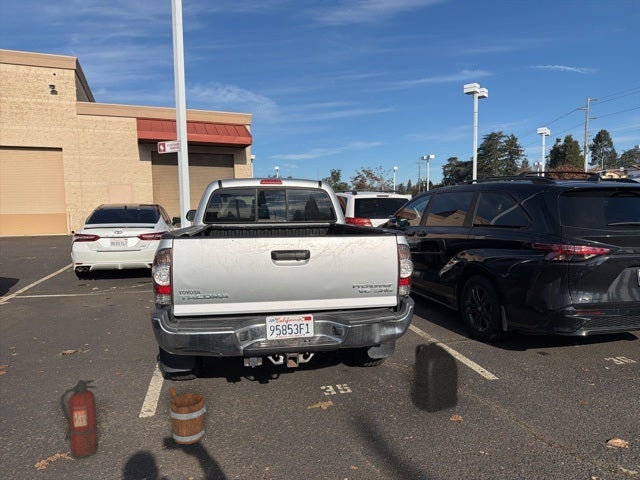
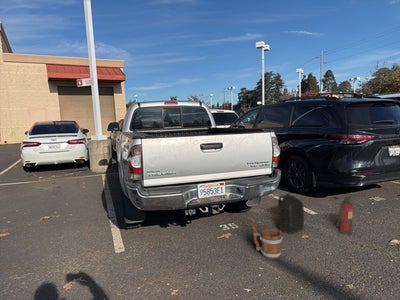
fire extinguisher: present [61,380,98,459] -> present [336,196,353,235]
bucket: present [169,387,206,444] -> present [252,226,283,259]

